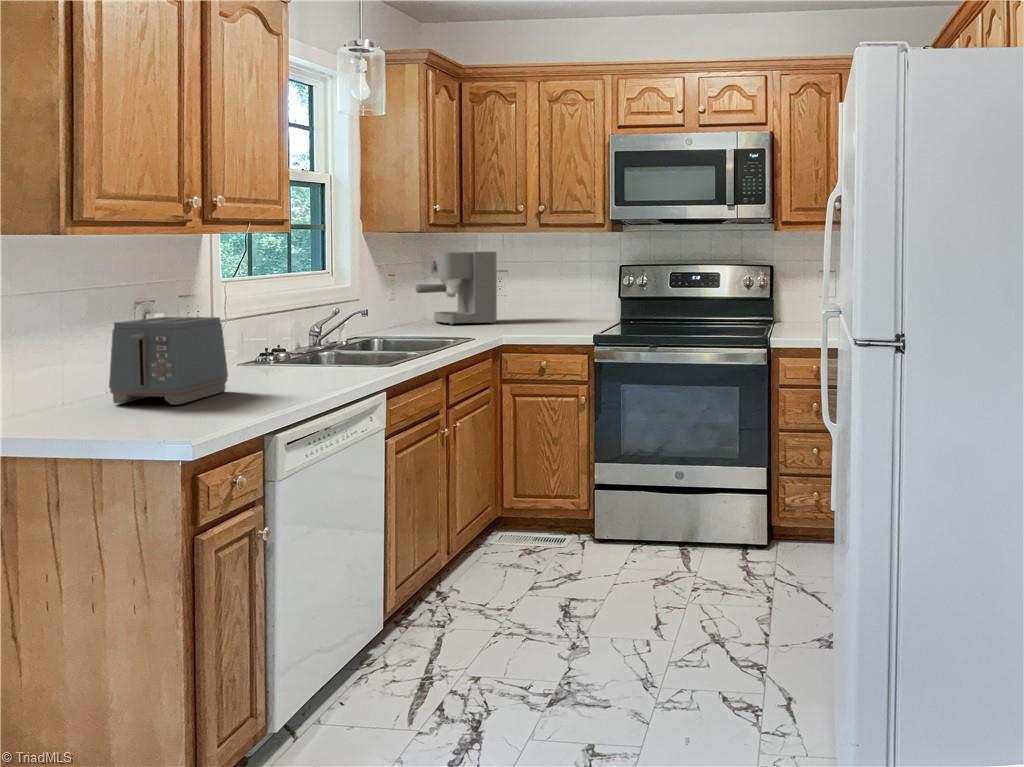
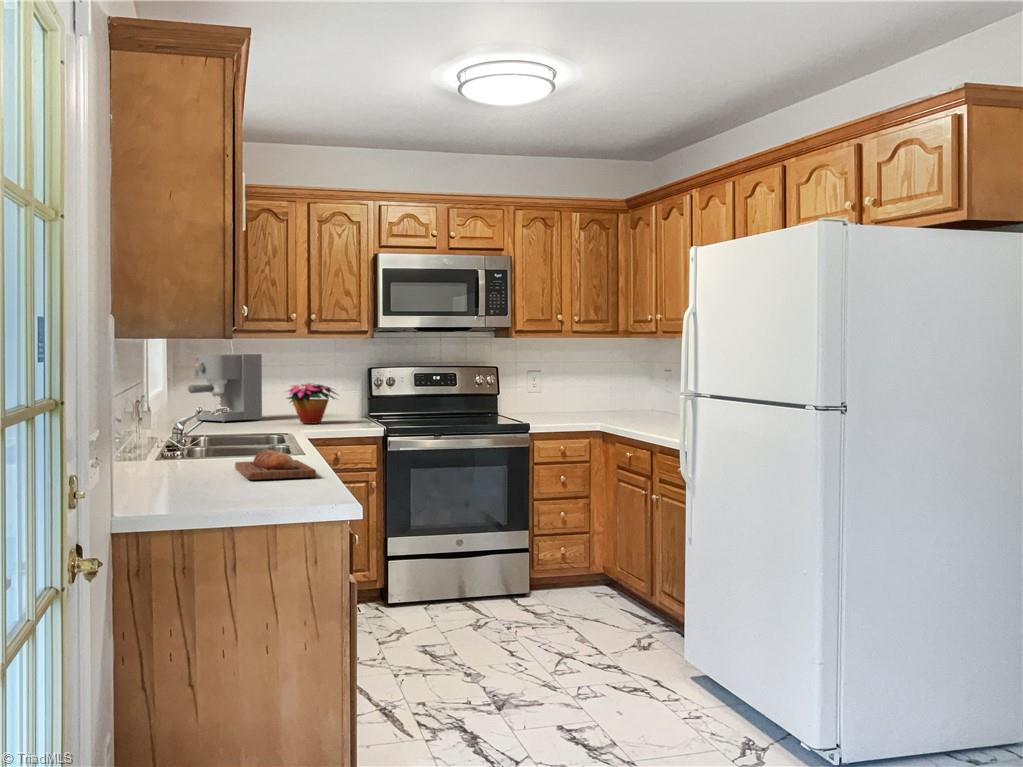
flower arrangement: none [500,283,567,330] -> present [286,383,336,424]
toaster: present [109,317,228,405] -> none [154,414,232,502]
bread loaf: none [262,356,359,388] -> present [235,450,316,480]

